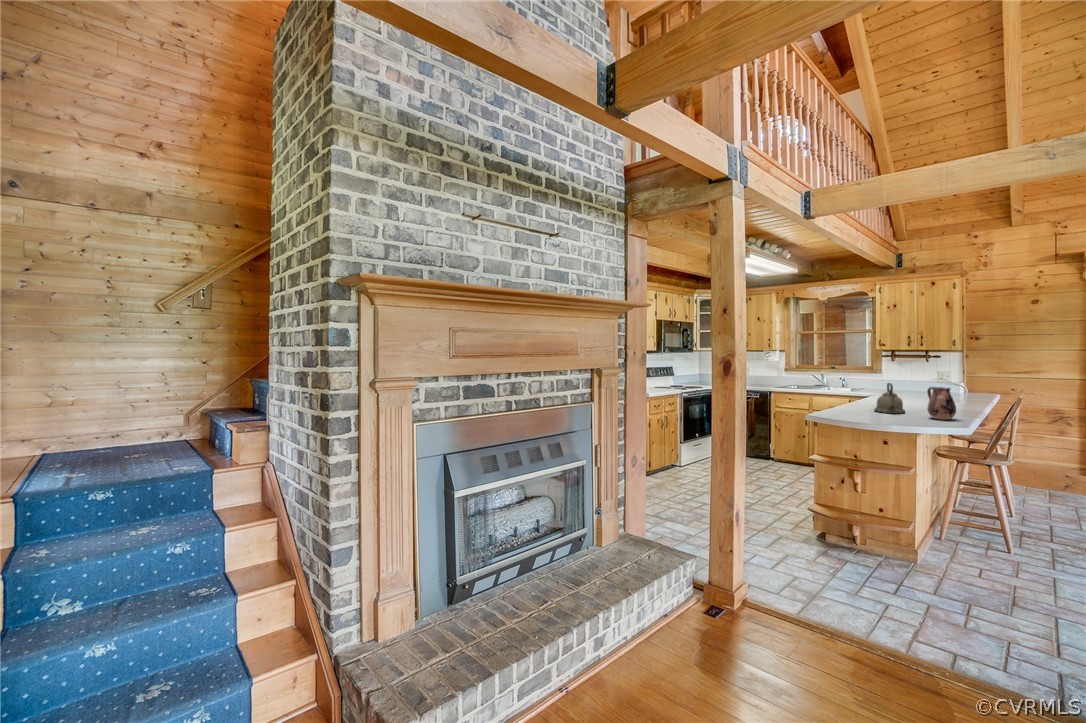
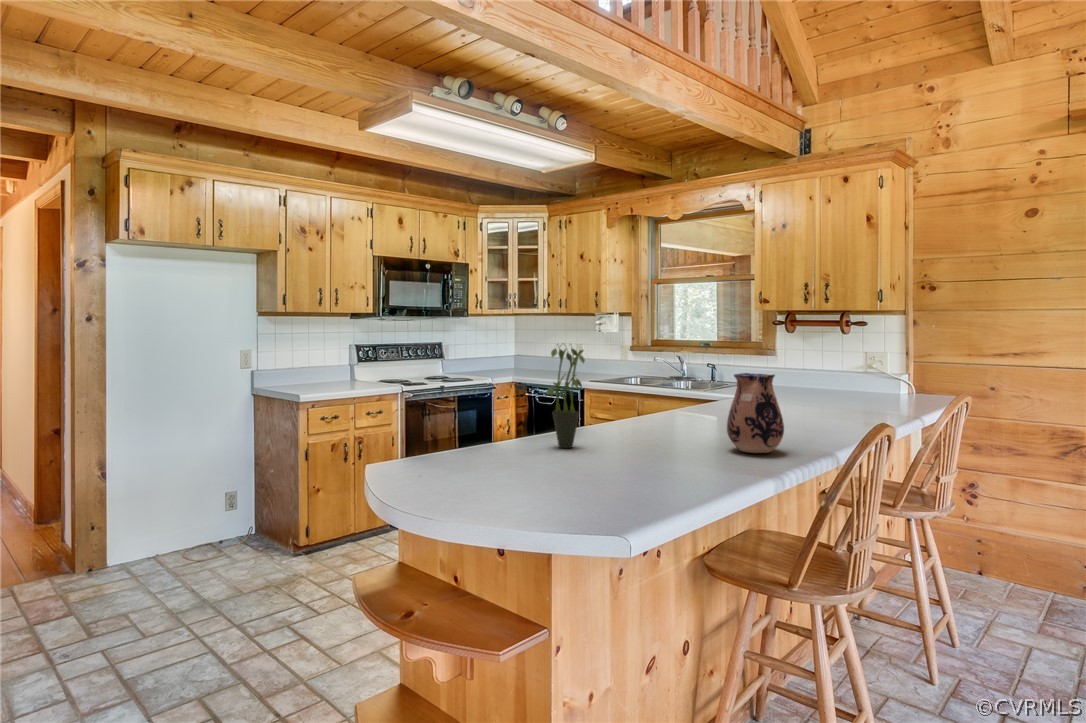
potted plant: none [849,376,870,418] -> present [546,344,585,448]
kettle: present [874,383,905,414] -> none [650,366,709,437]

